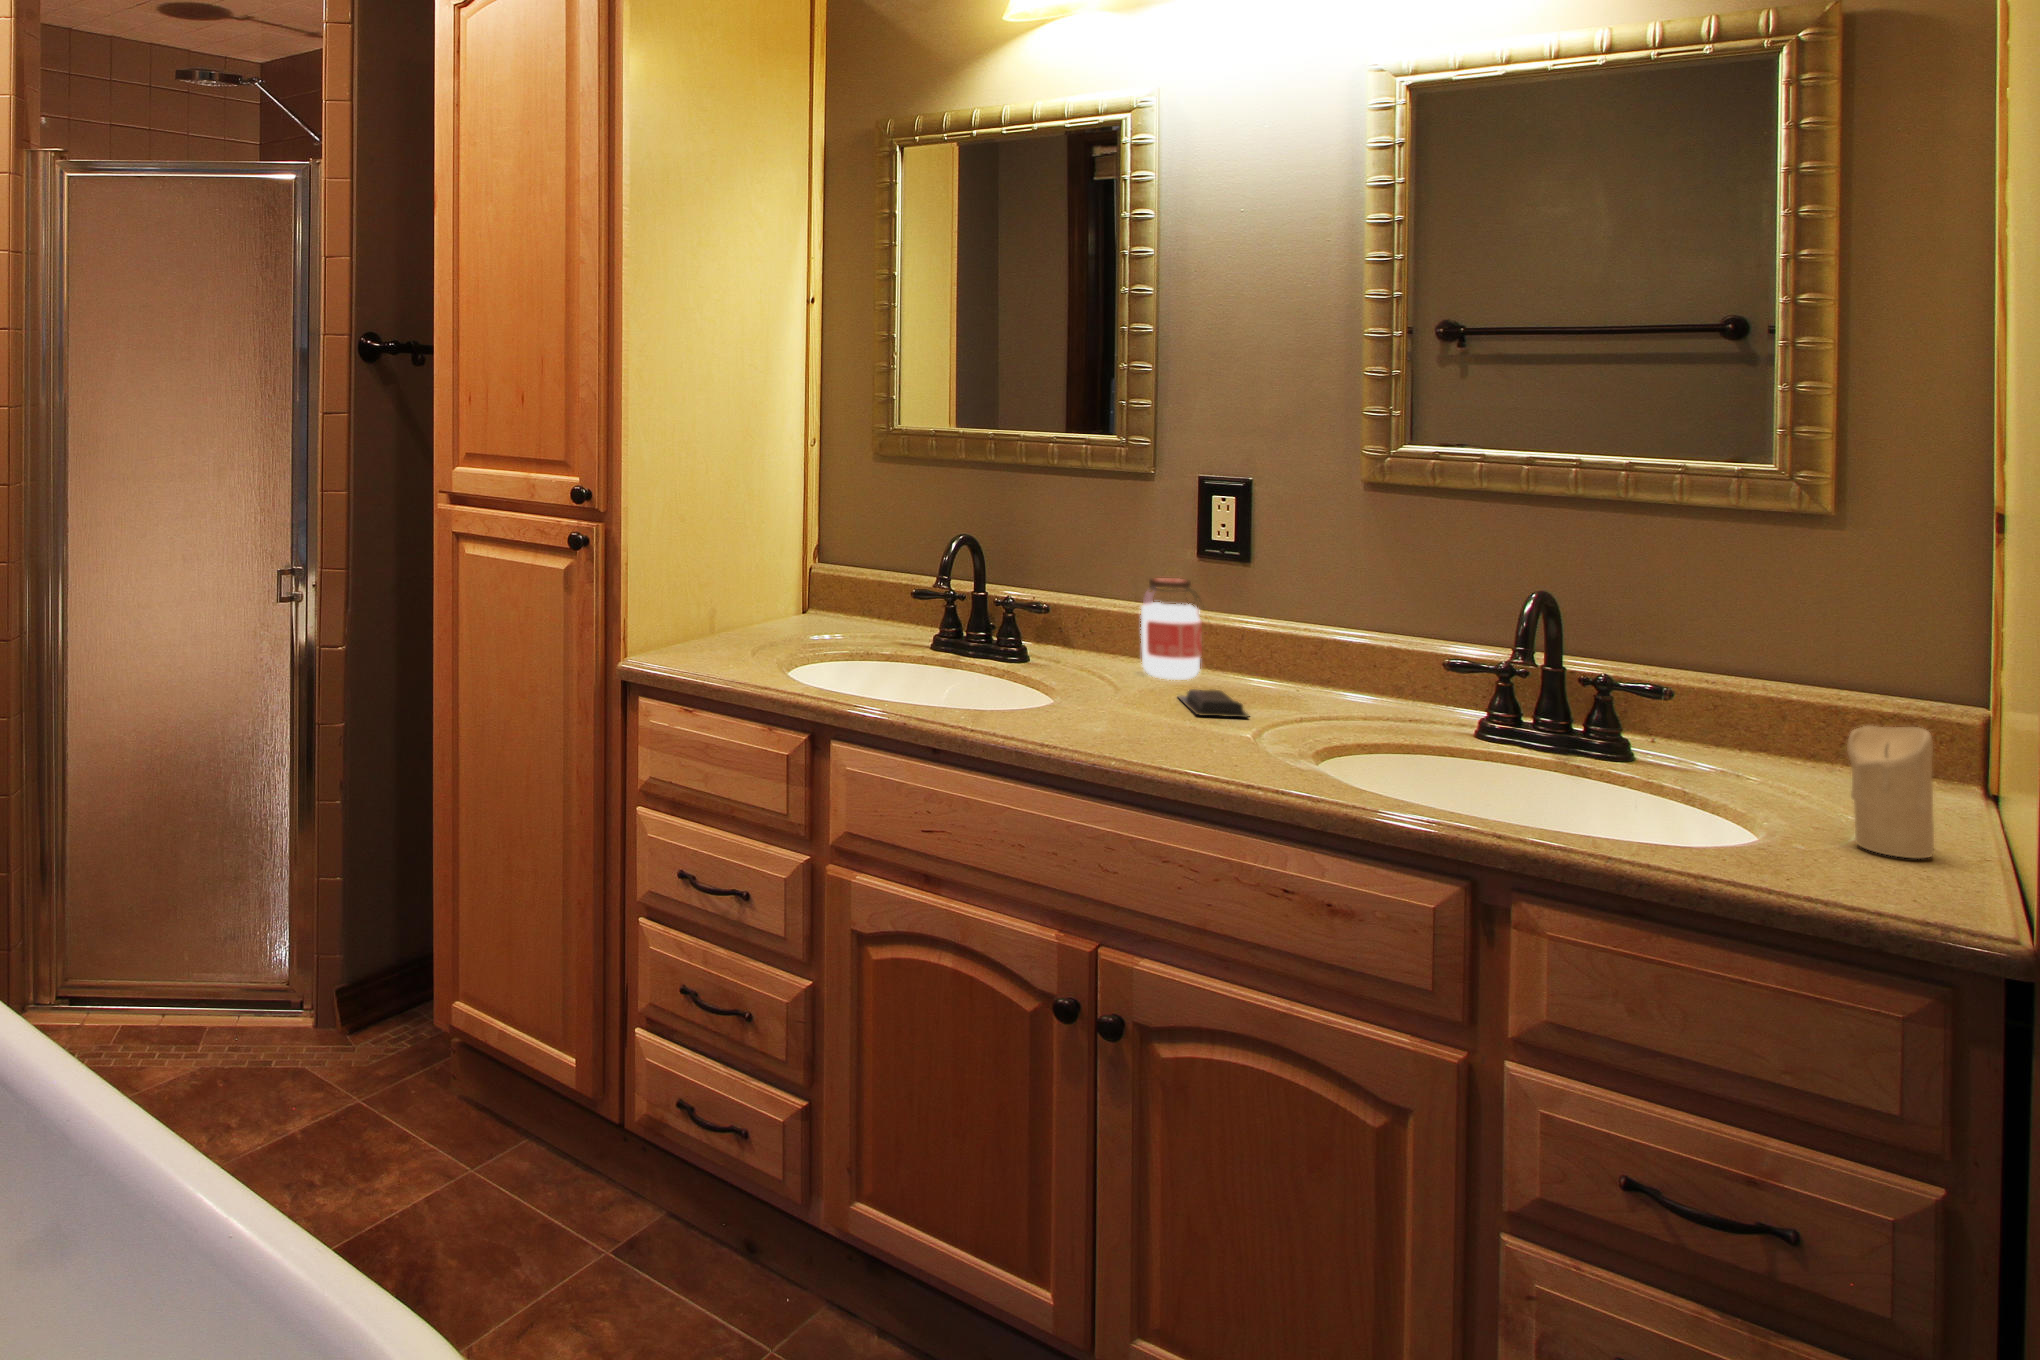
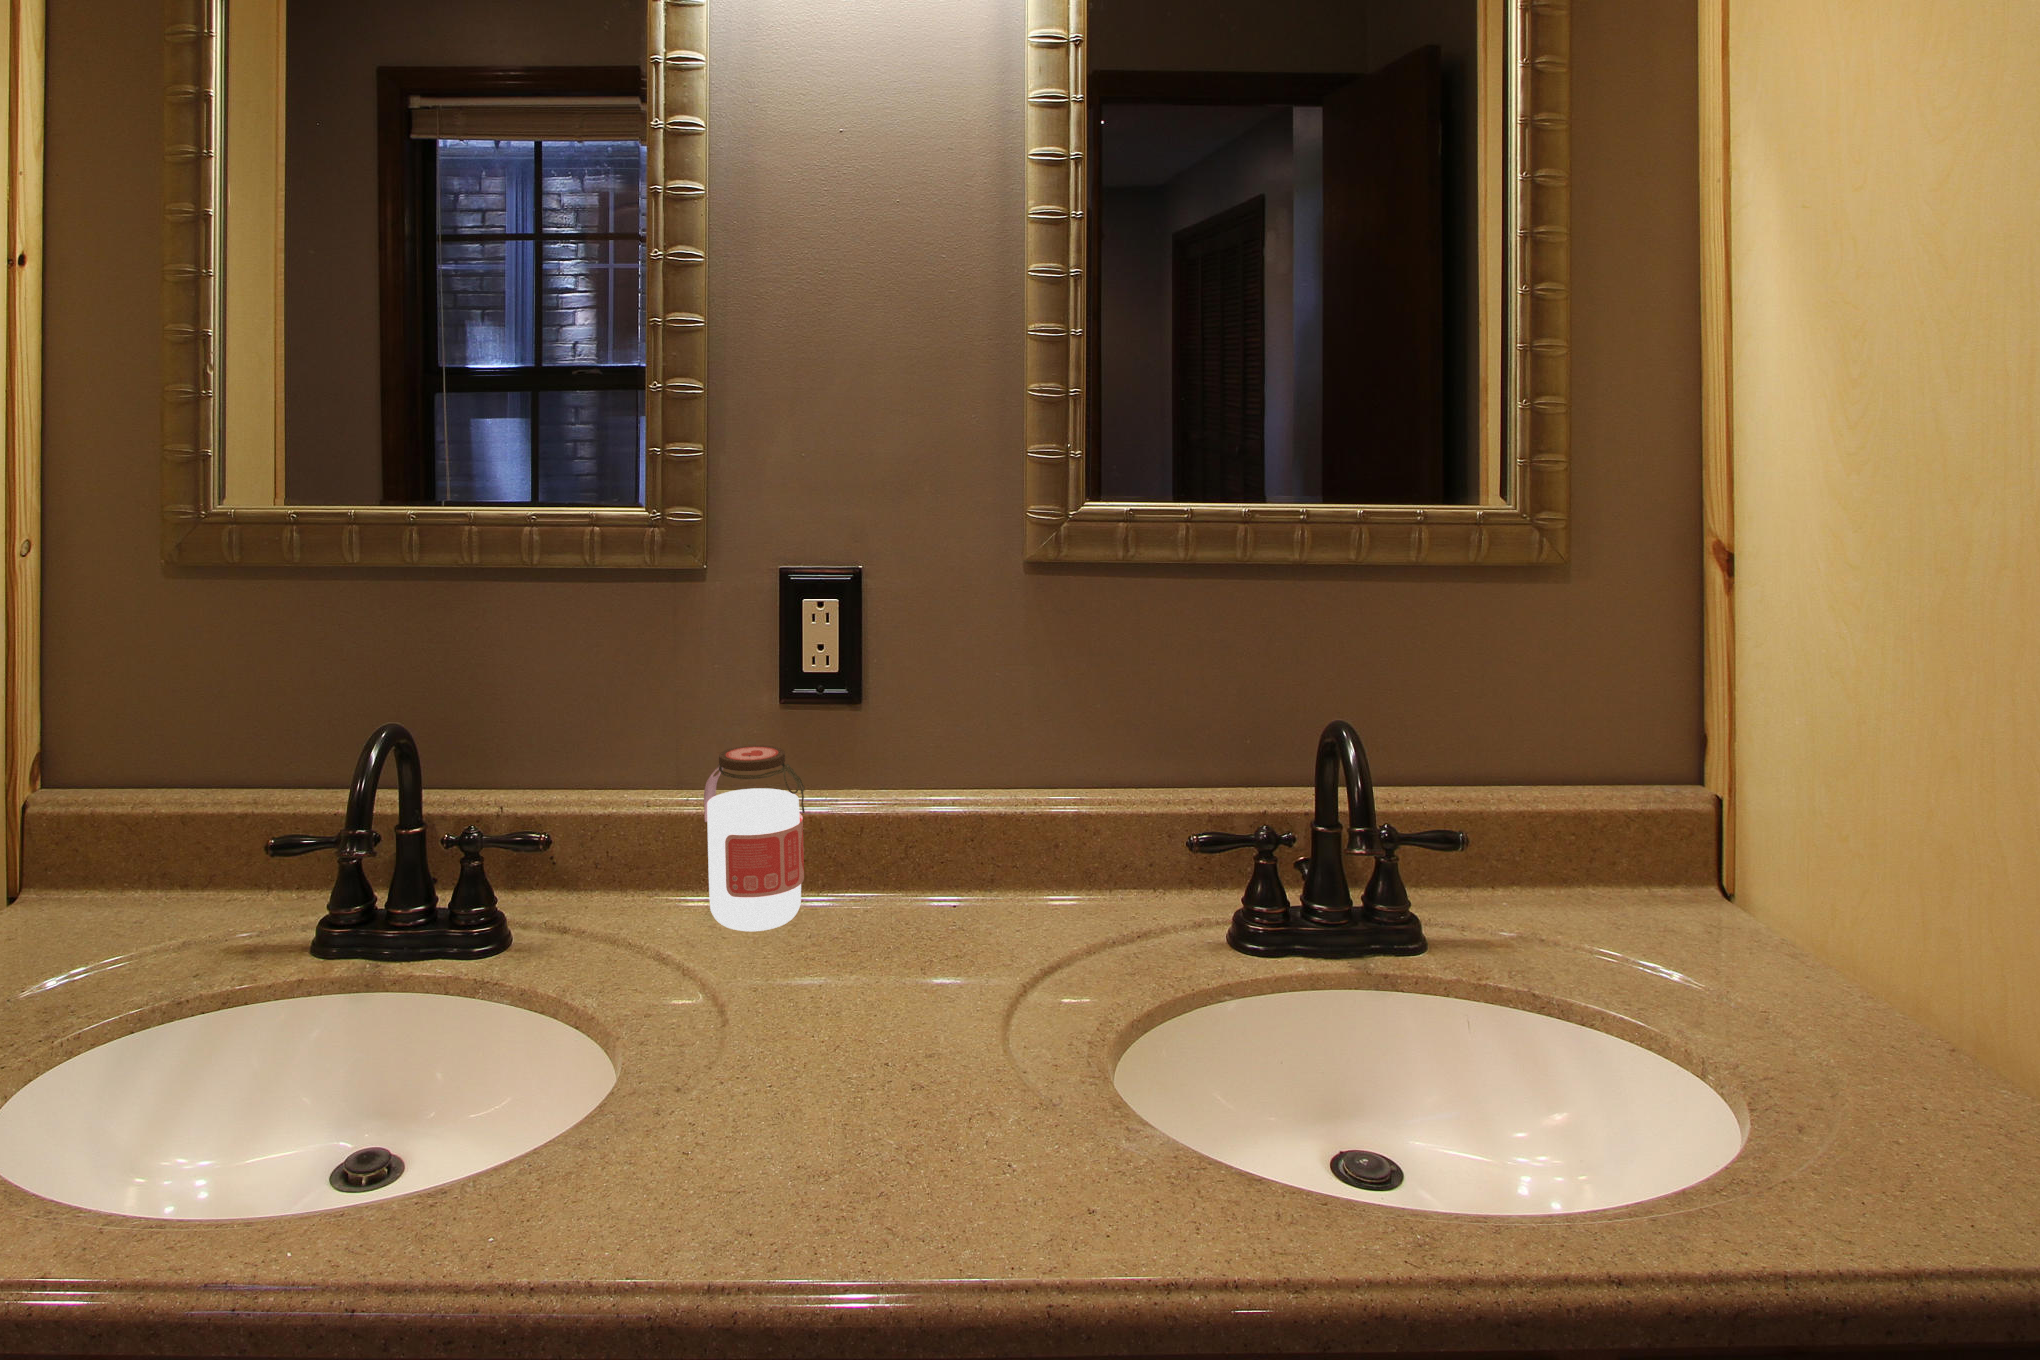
soap bar: present [1179,689,1249,717] -> none [808,953,960,1034]
candle: present [1847,726,1934,859] -> none [1855,899,1971,1108]

